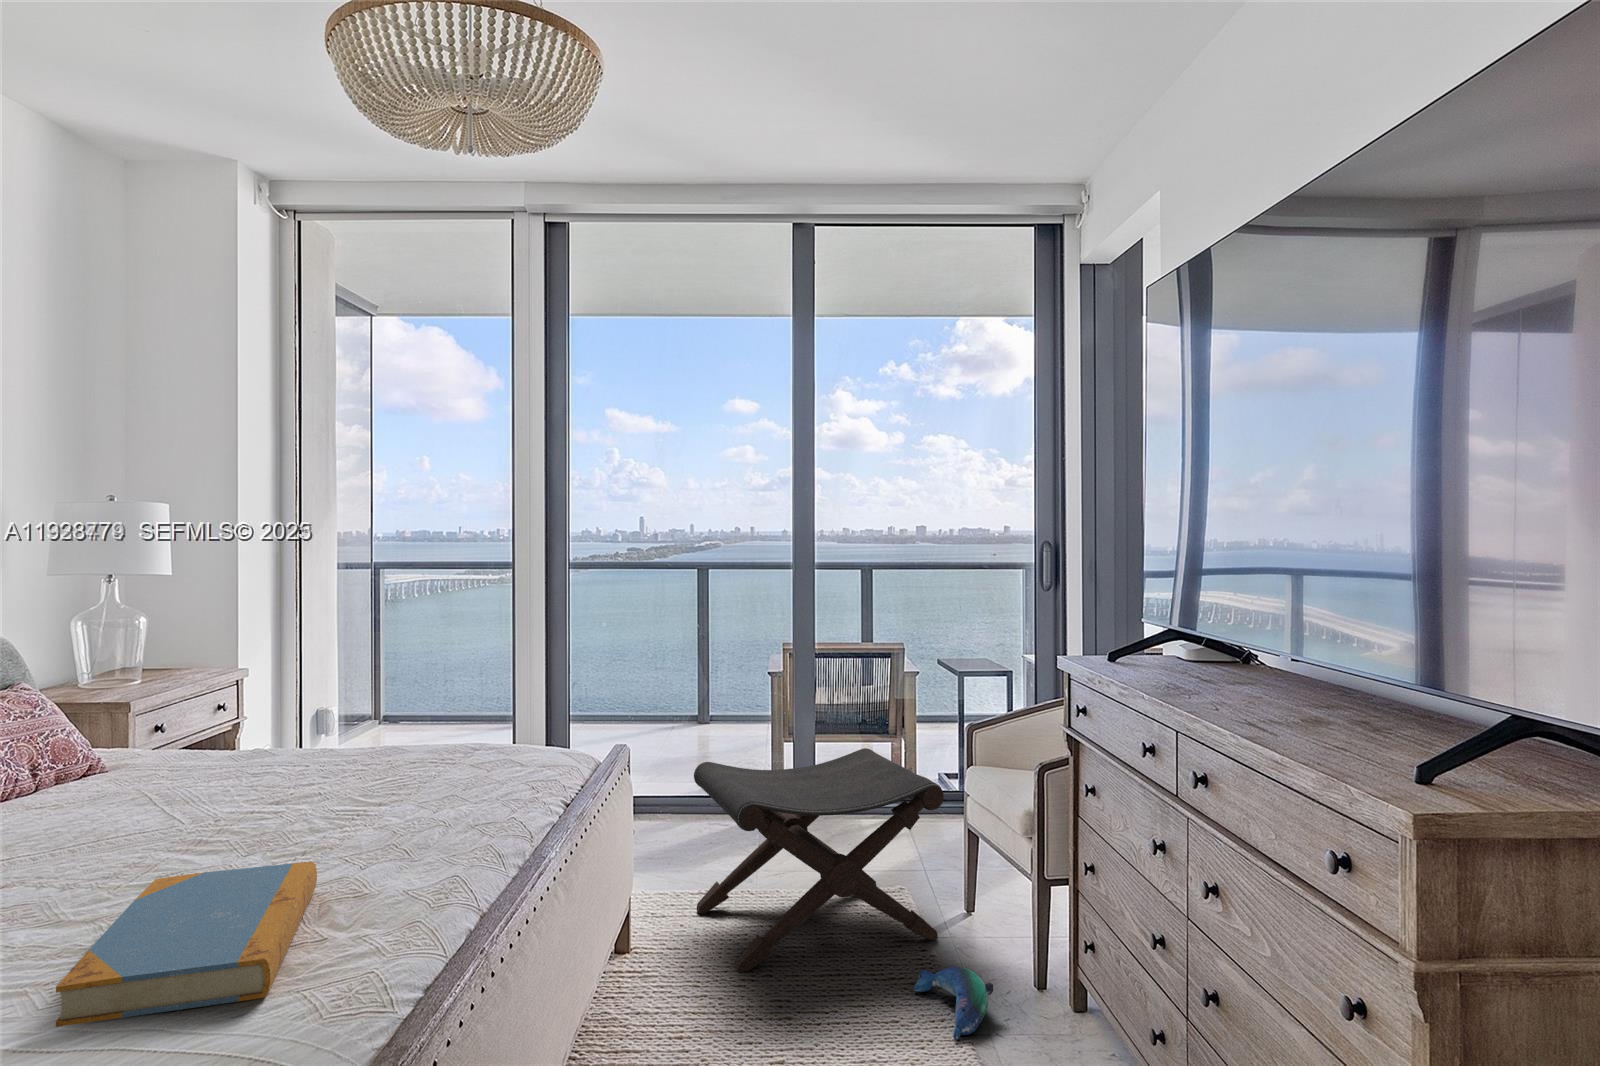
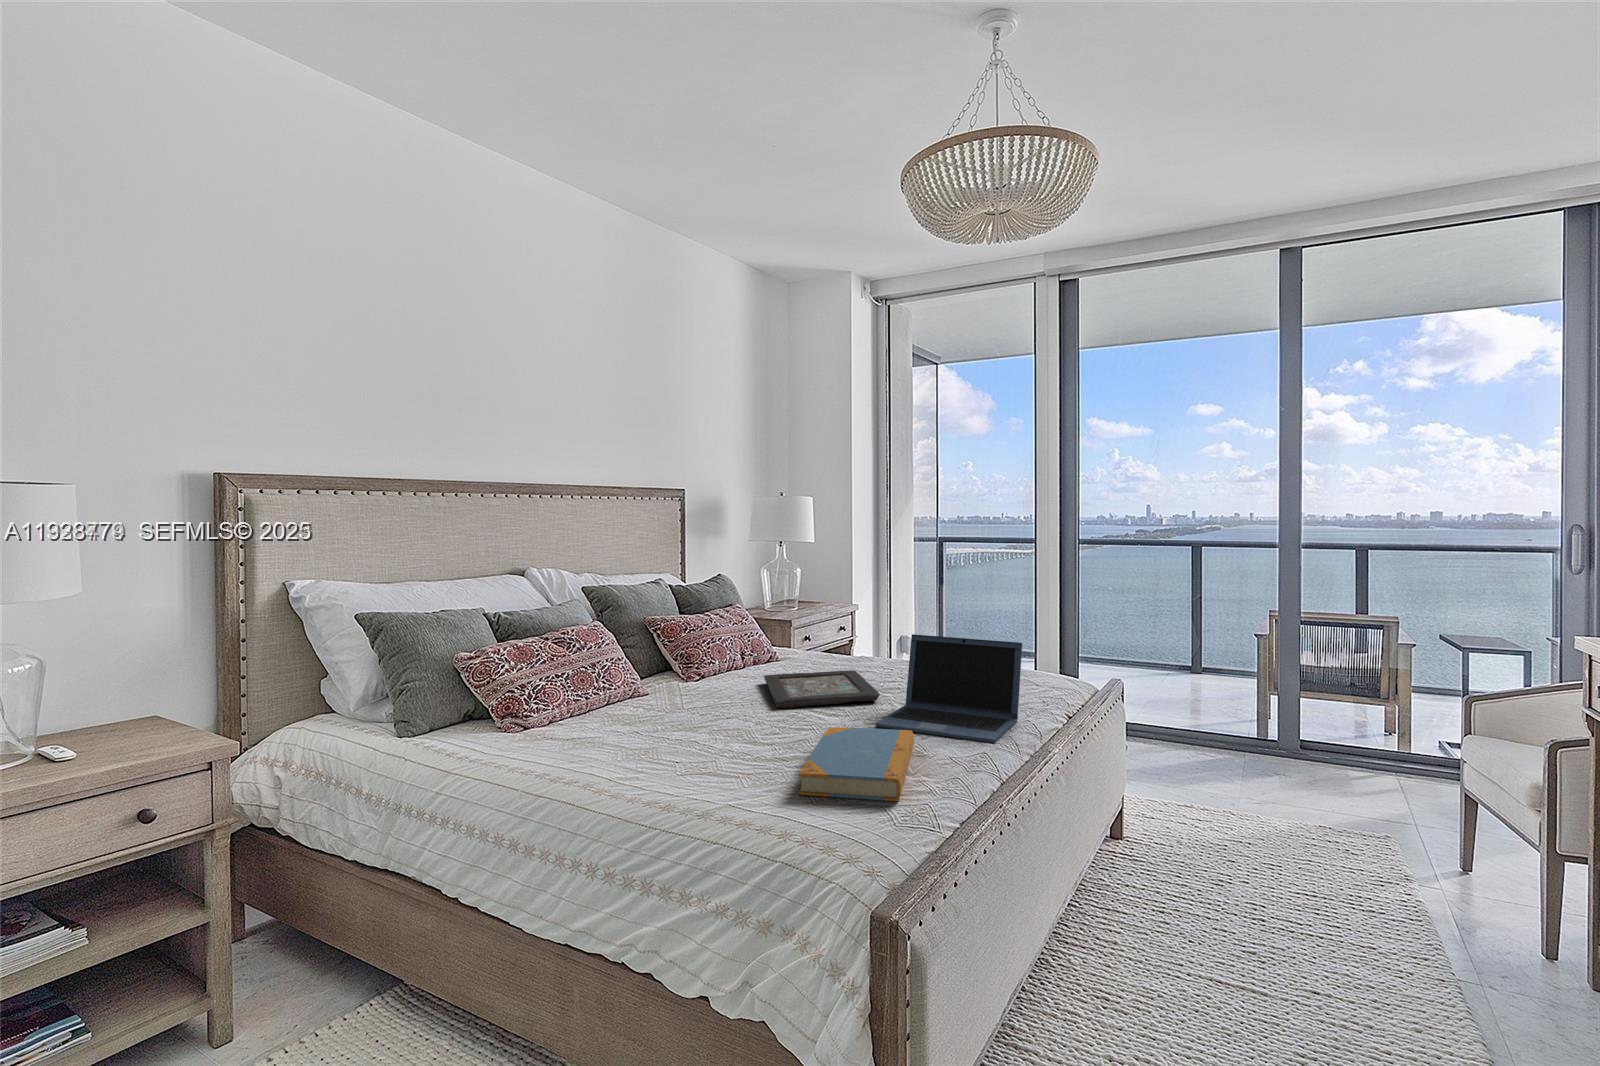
laptop: none [257,707,500,860] -> present [876,634,1022,743]
footstool: present [694,748,944,972] -> none [1175,702,1435,891]
decorative tray: none [60,770,276,852] -> present [764,670,880,708]
plush toy: present [913,966,994,1040] -> none [1393,912,1485,977]

